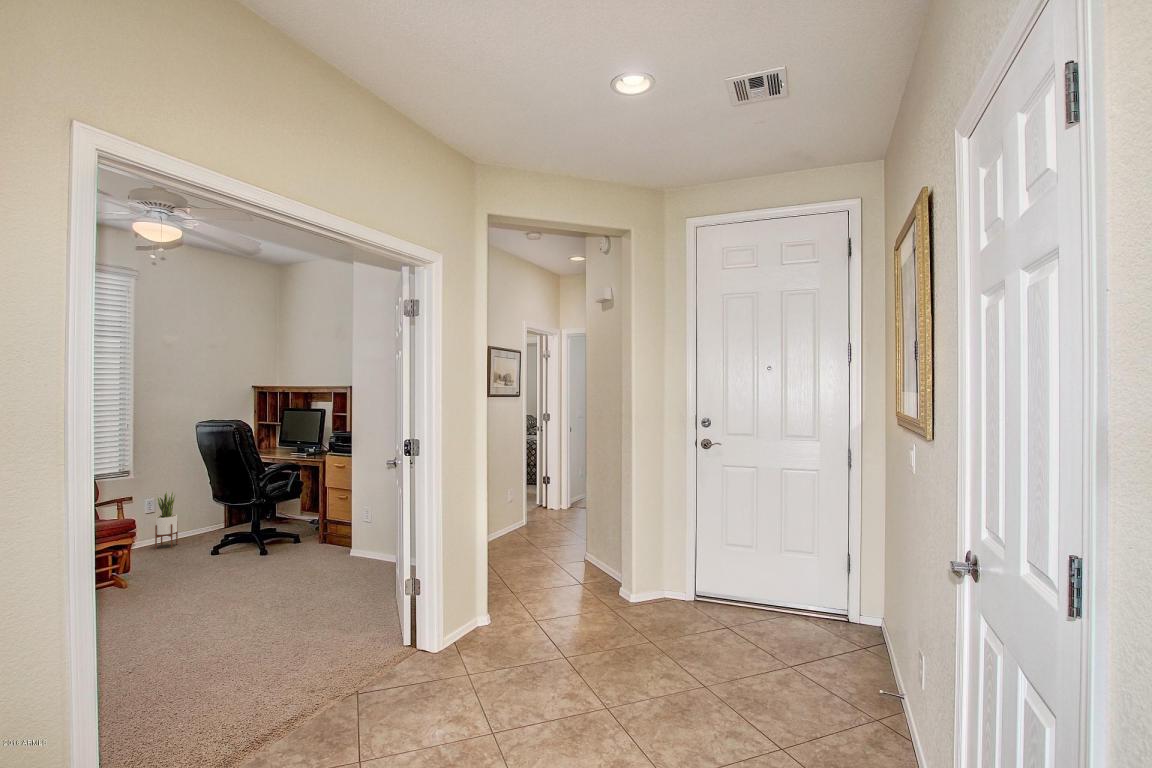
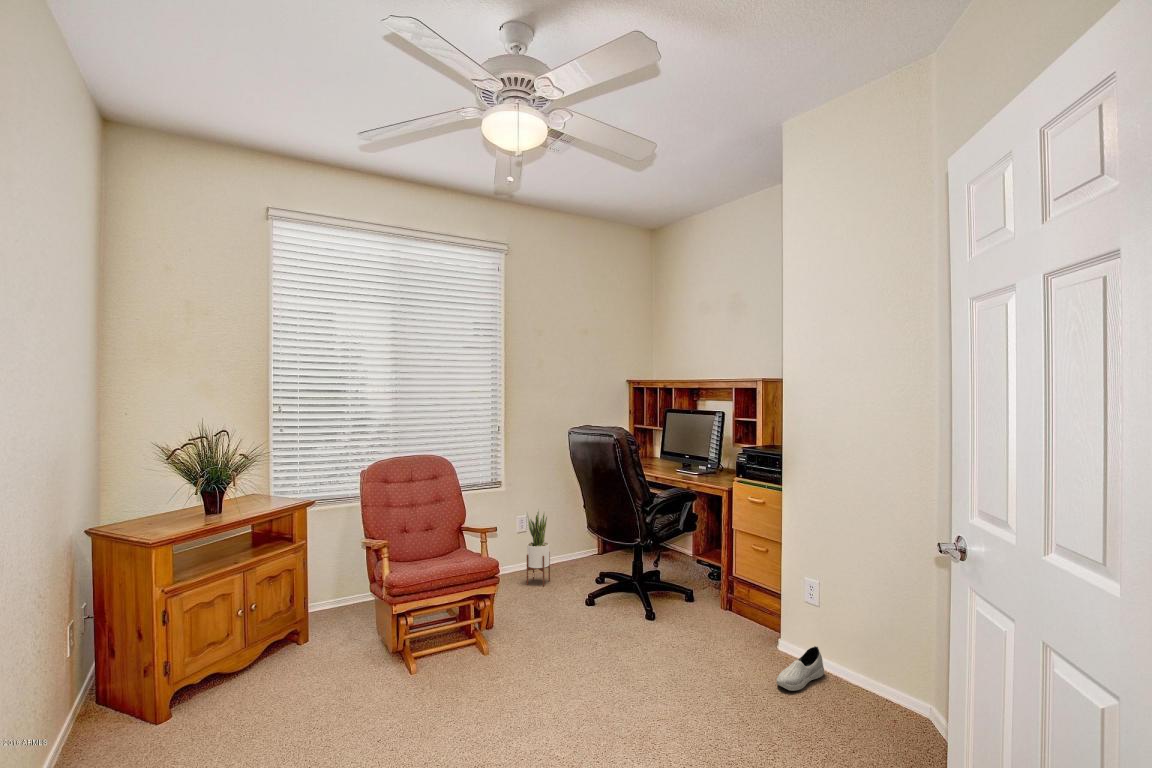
shoe: none [338,543,369,567] -> present [776,646,824,691]

